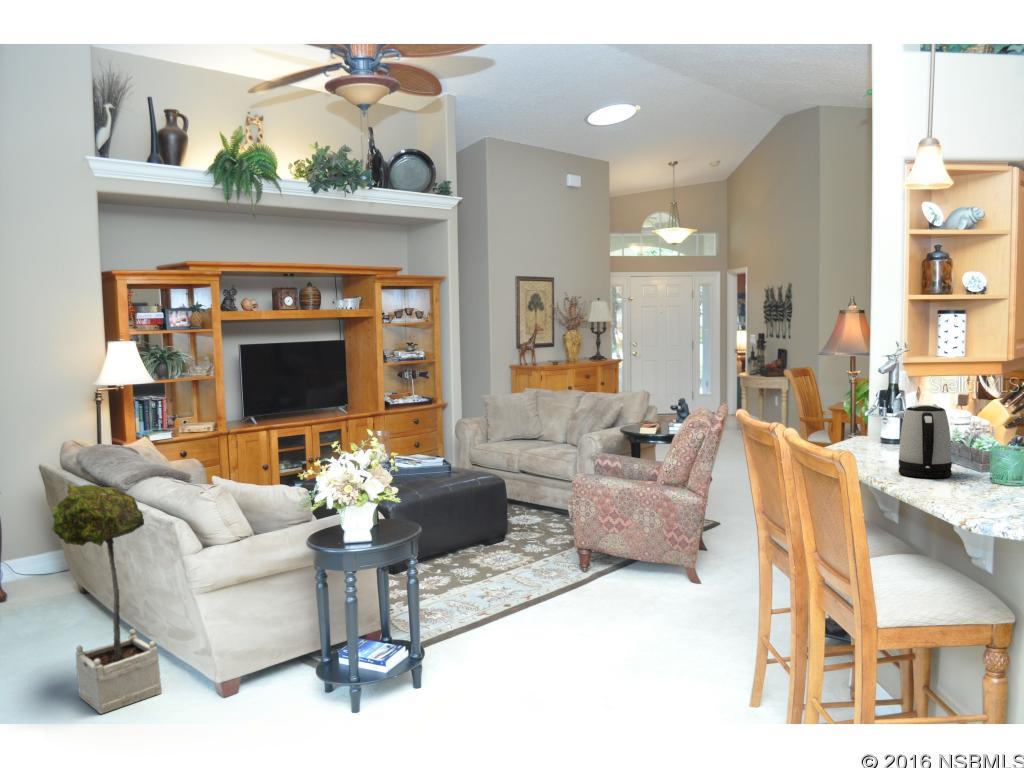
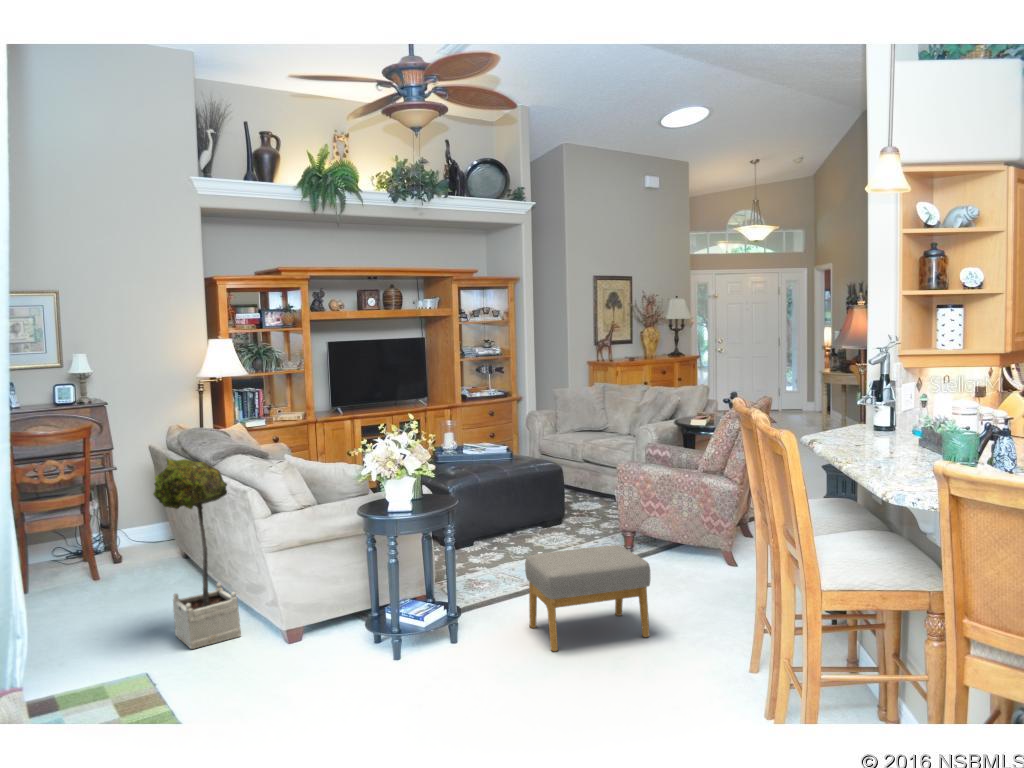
kettle: present [899,405,952,478] -> none [867,392,915,458]
footstool: none [496,570,636,695] -> present [525,545,651,651]

